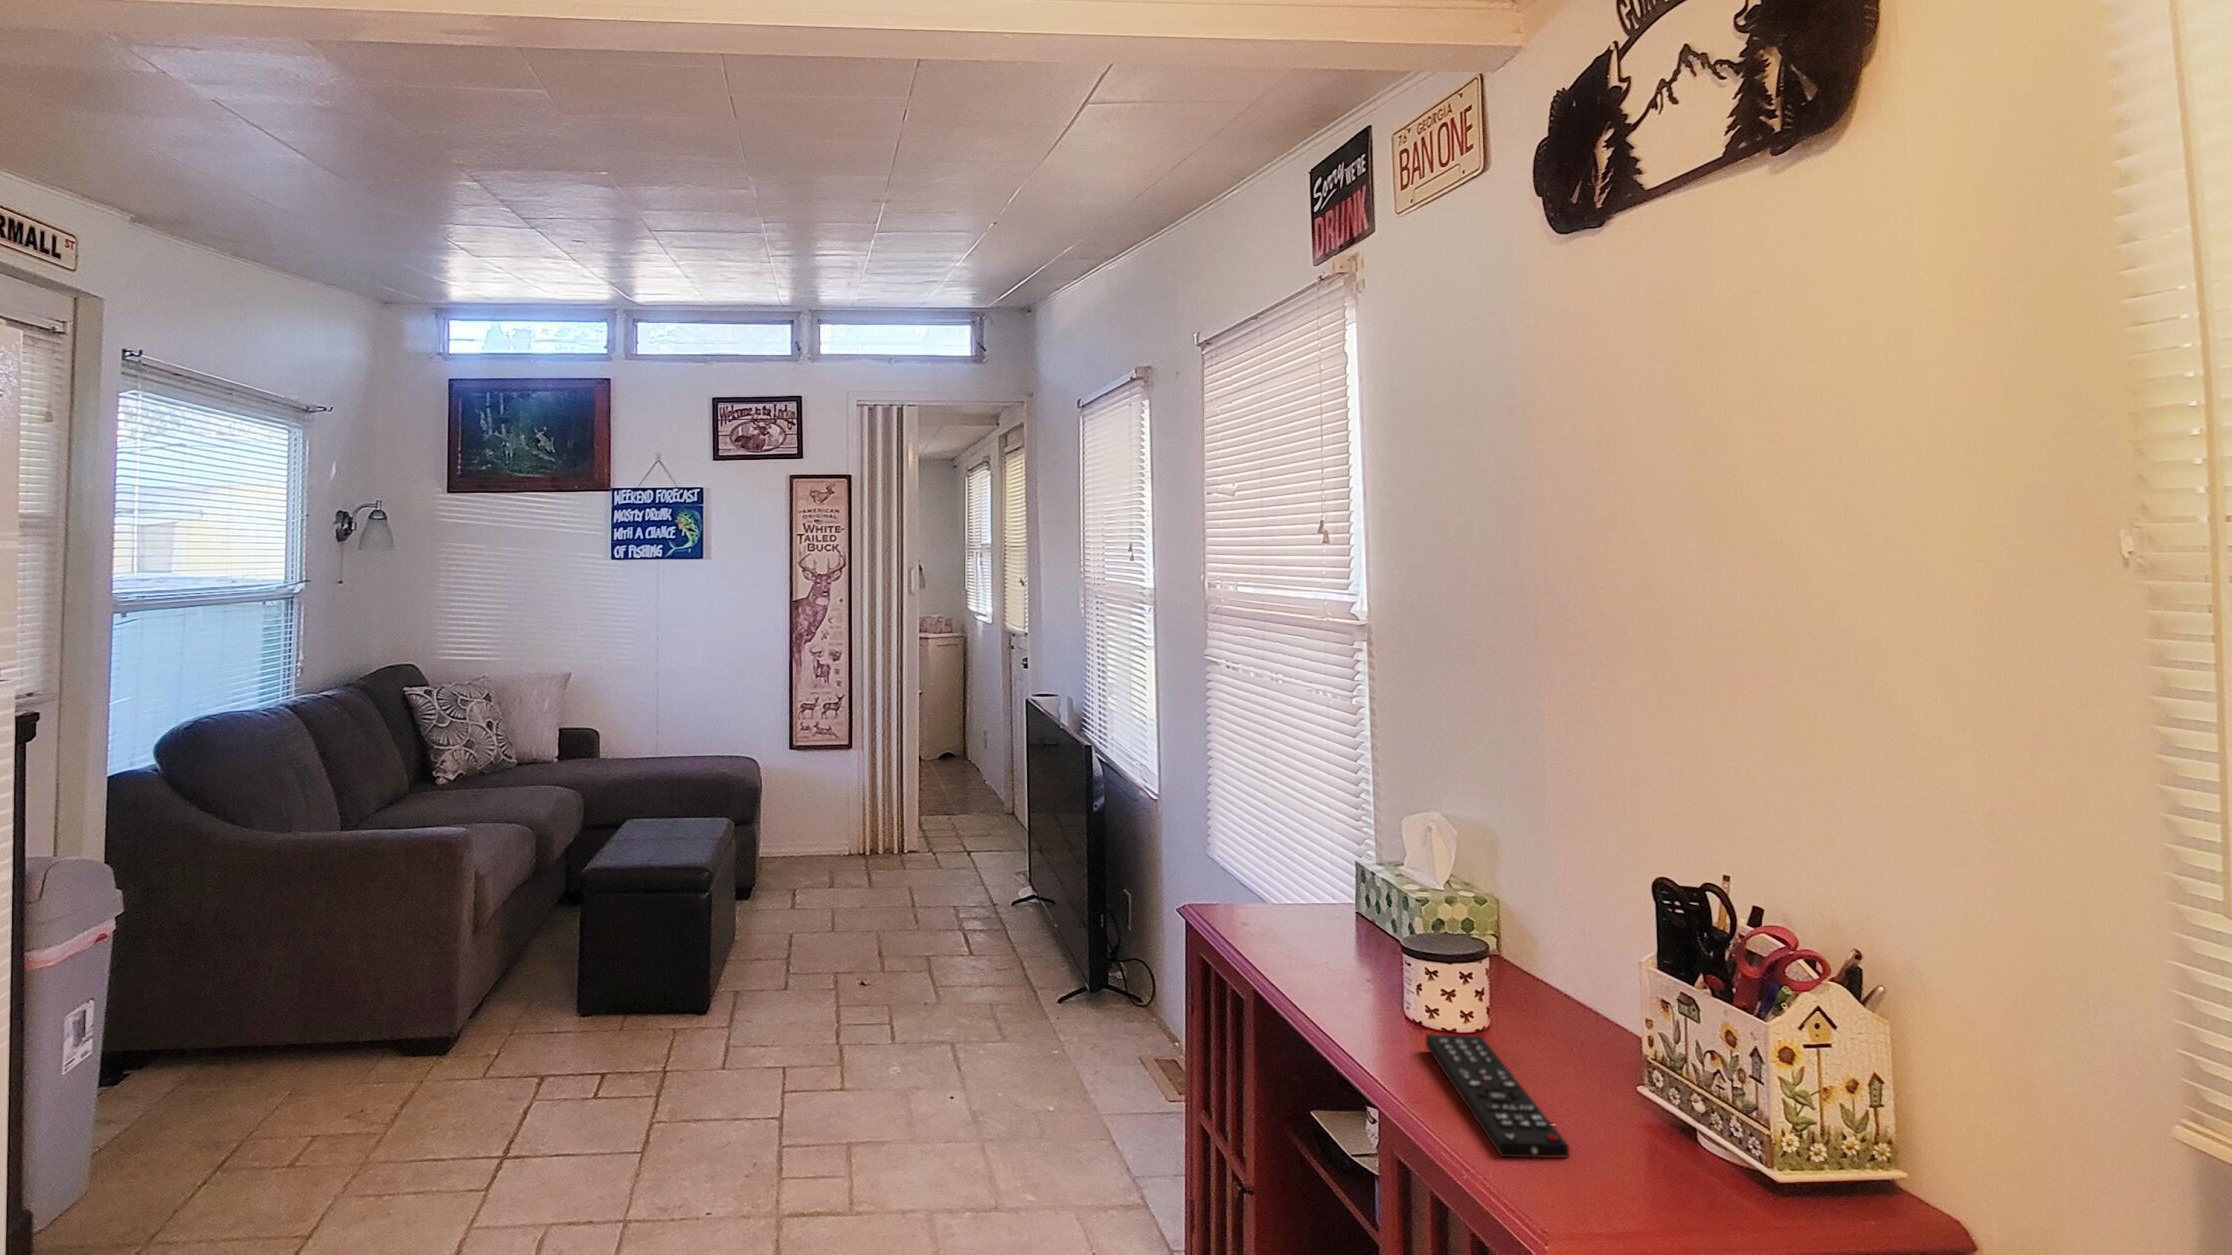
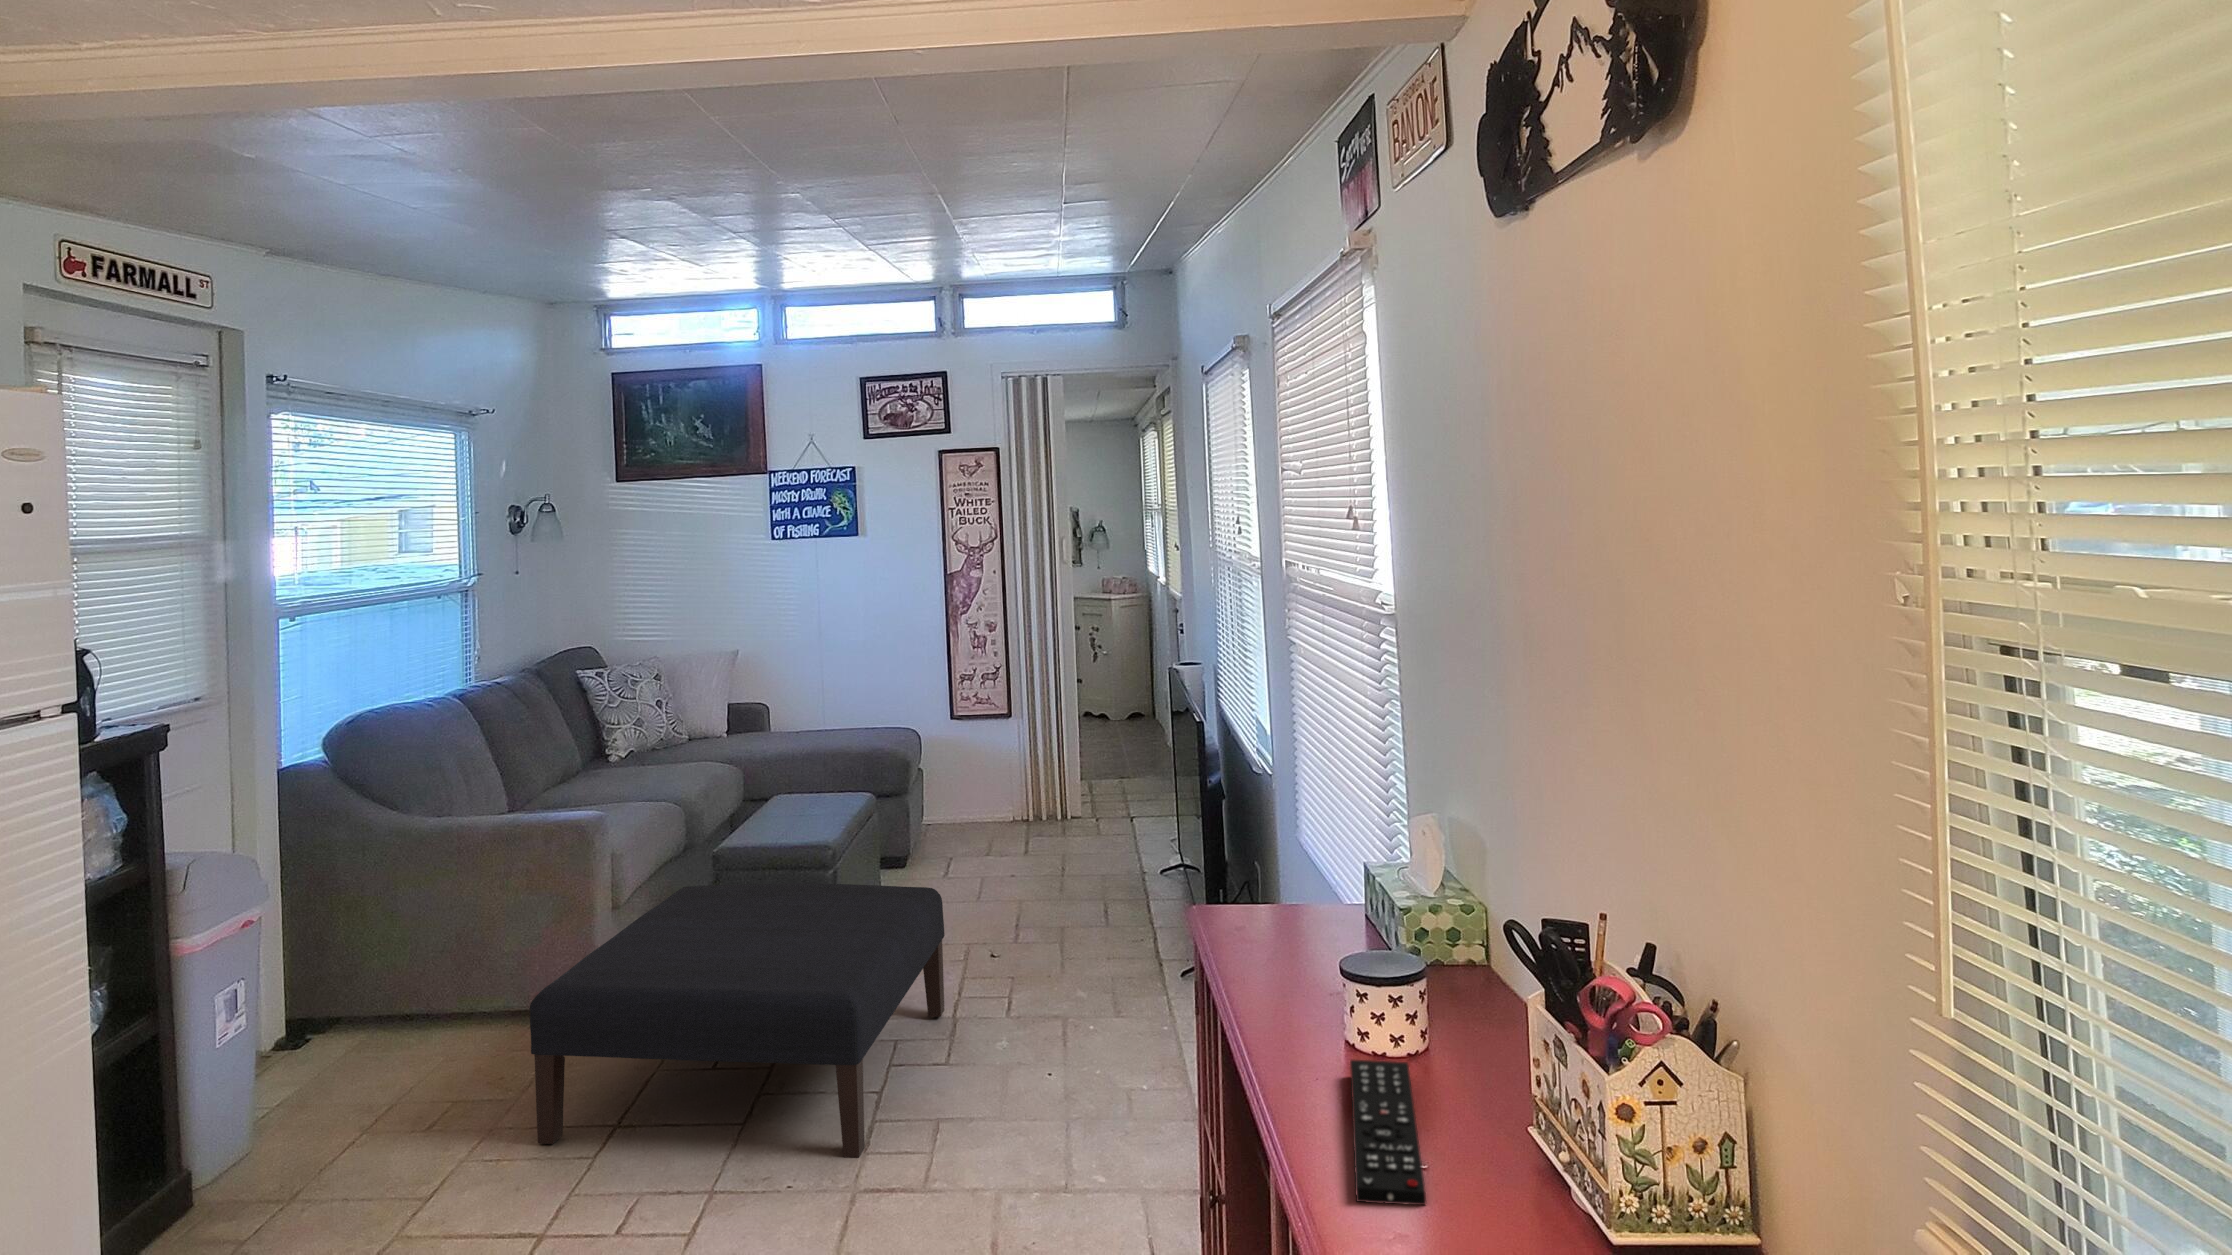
ottoman: none [417,905,831,1184] -> present [530,883,945,1158]

